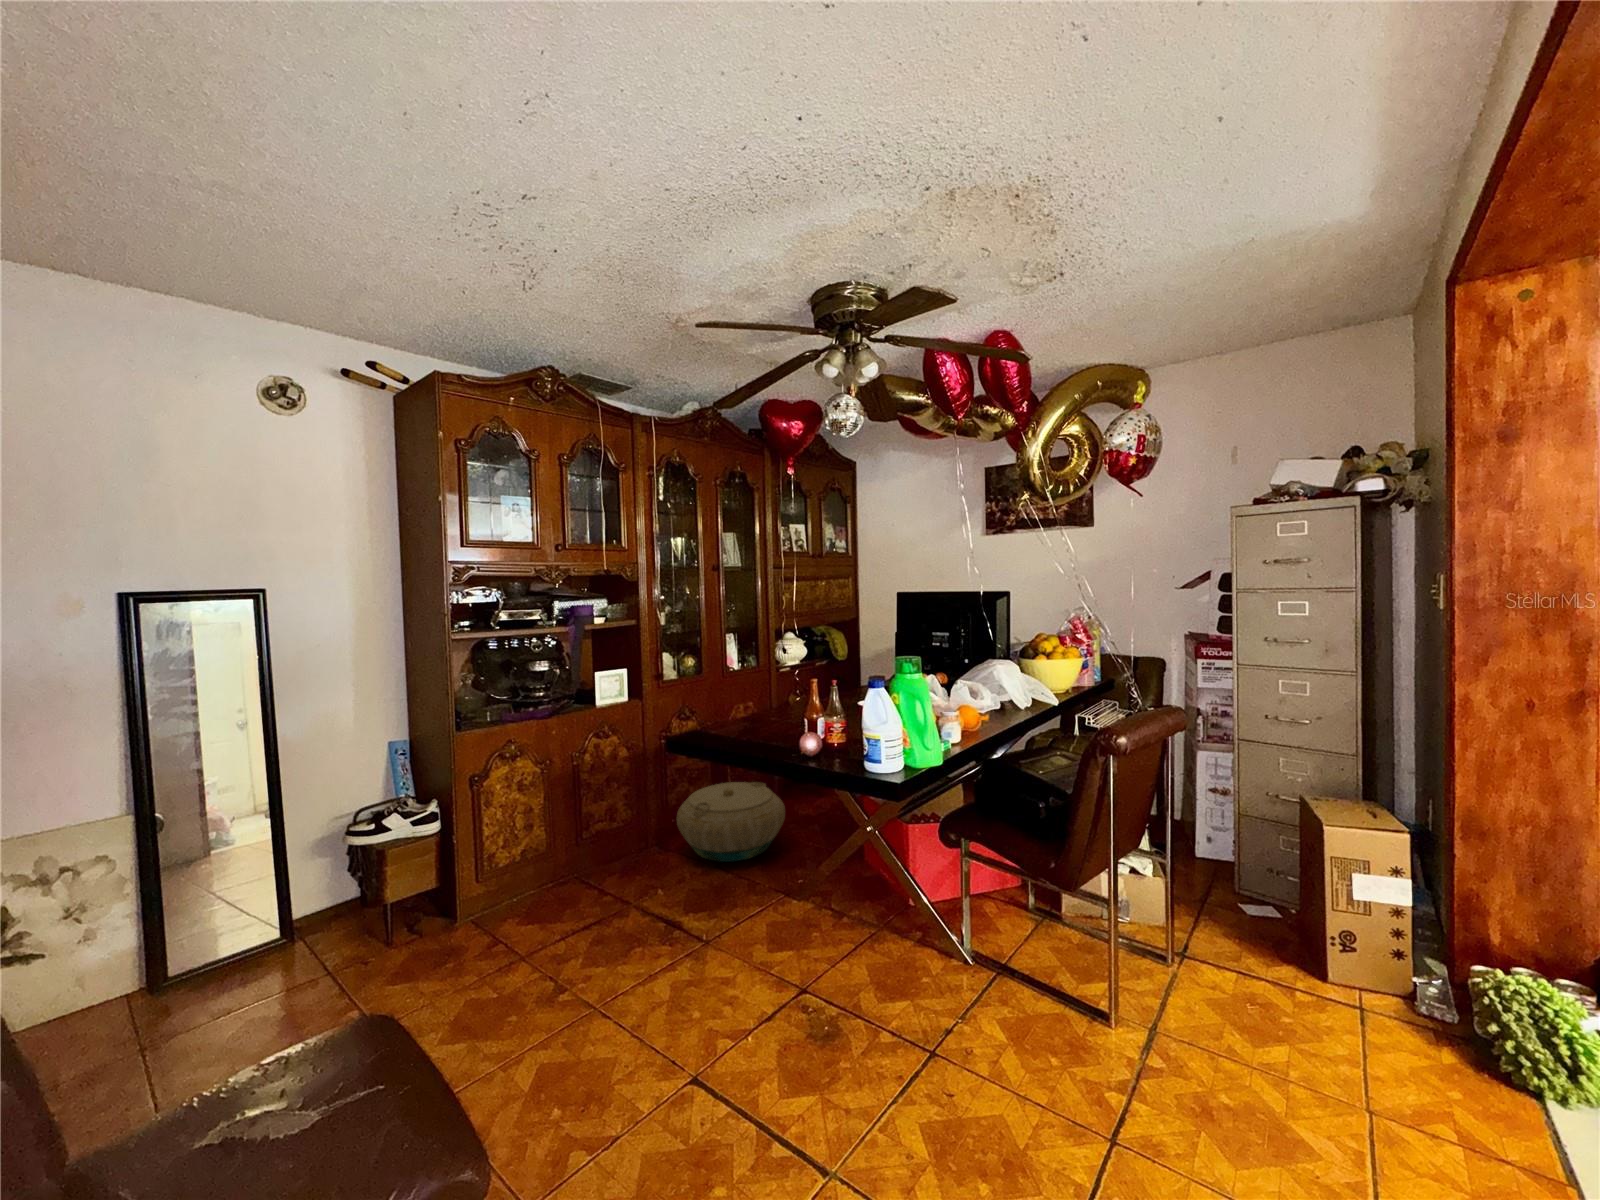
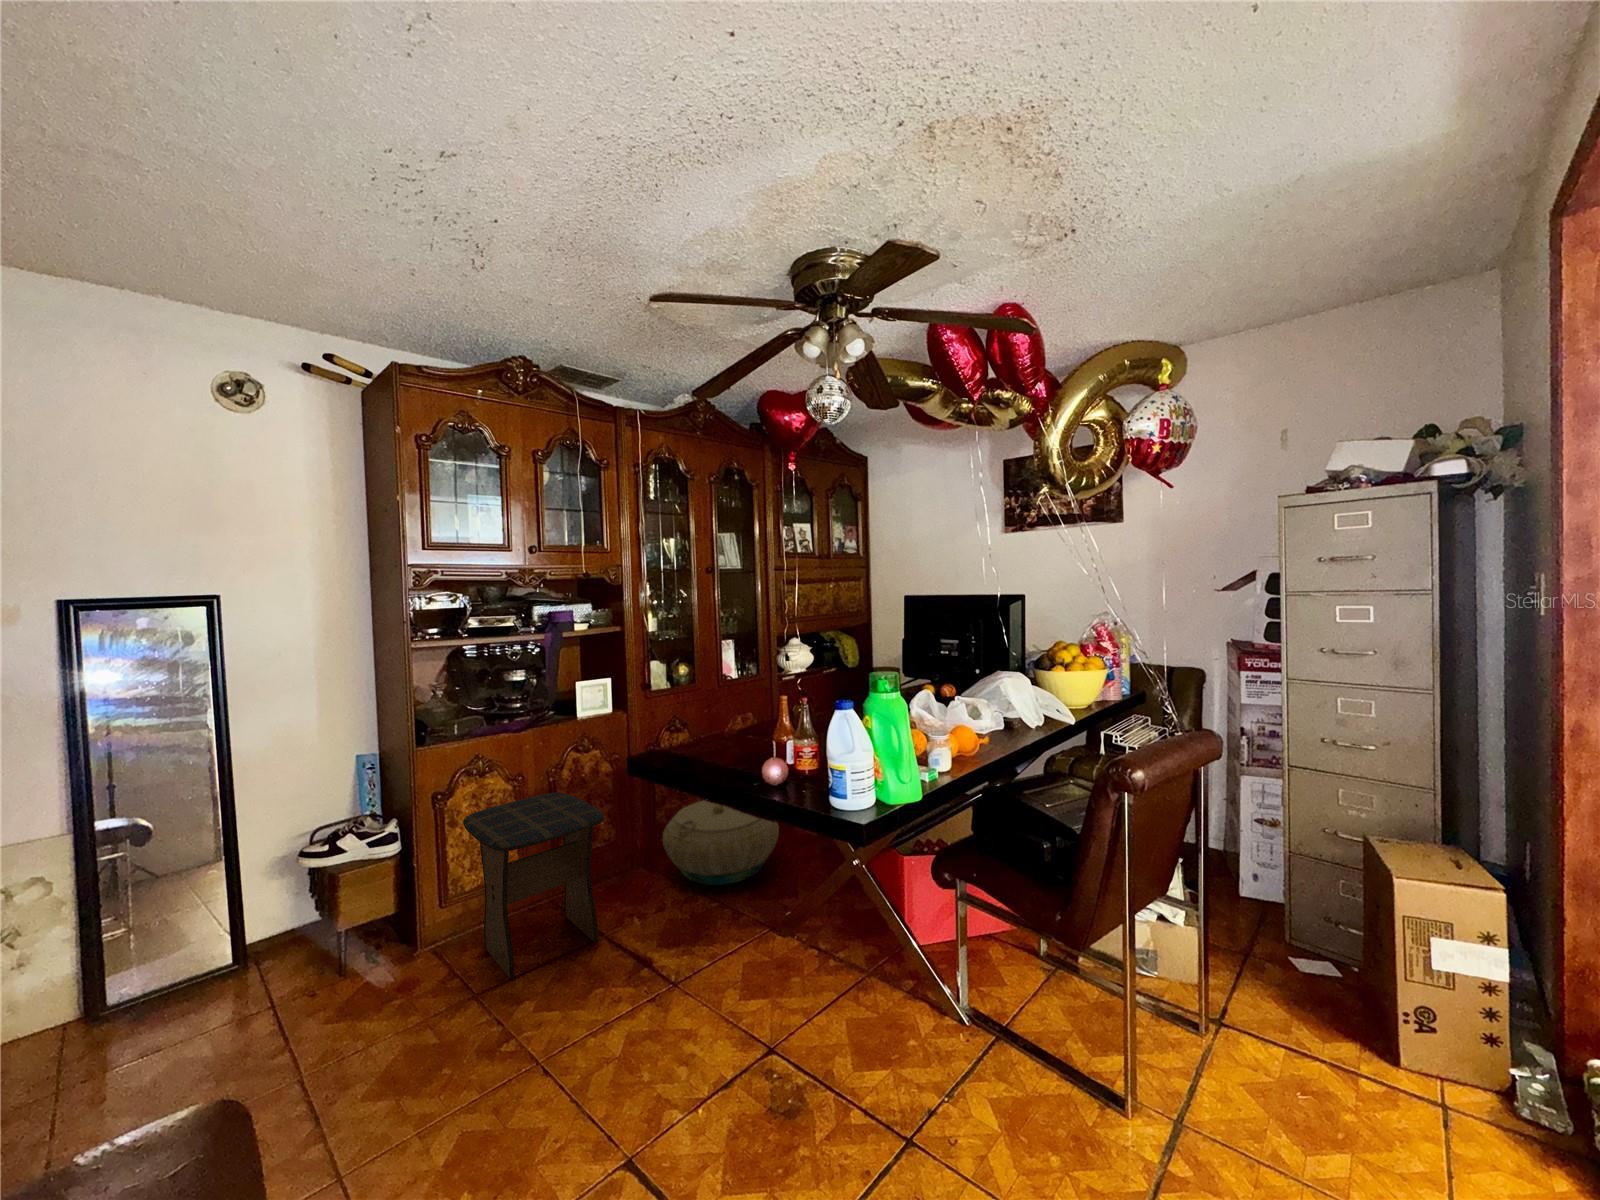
stool: none [500,776,635,945] -> present [463,792,604,979]

